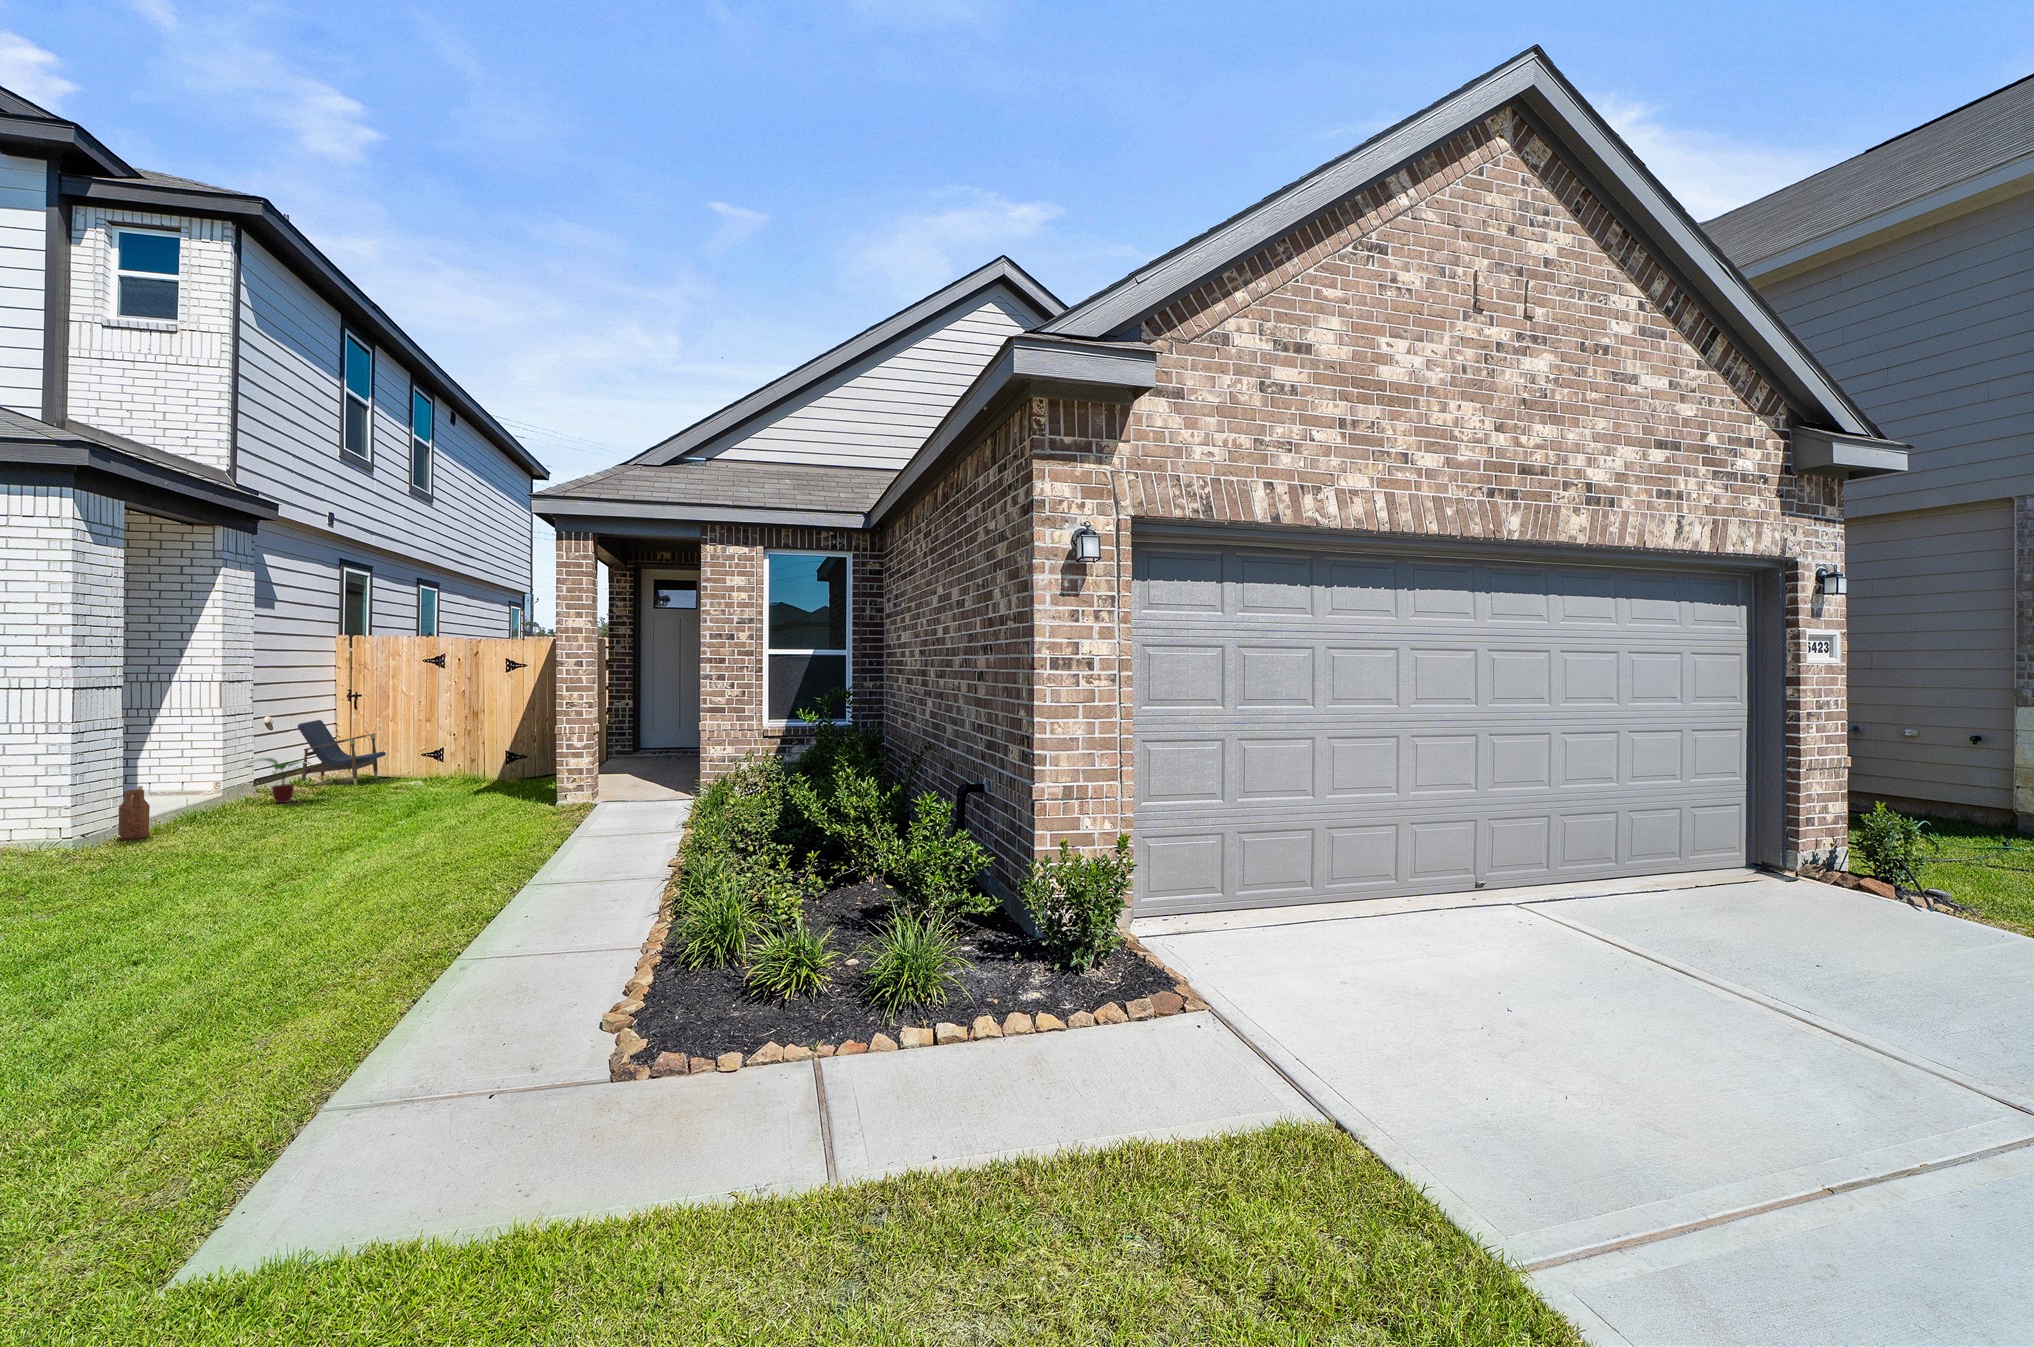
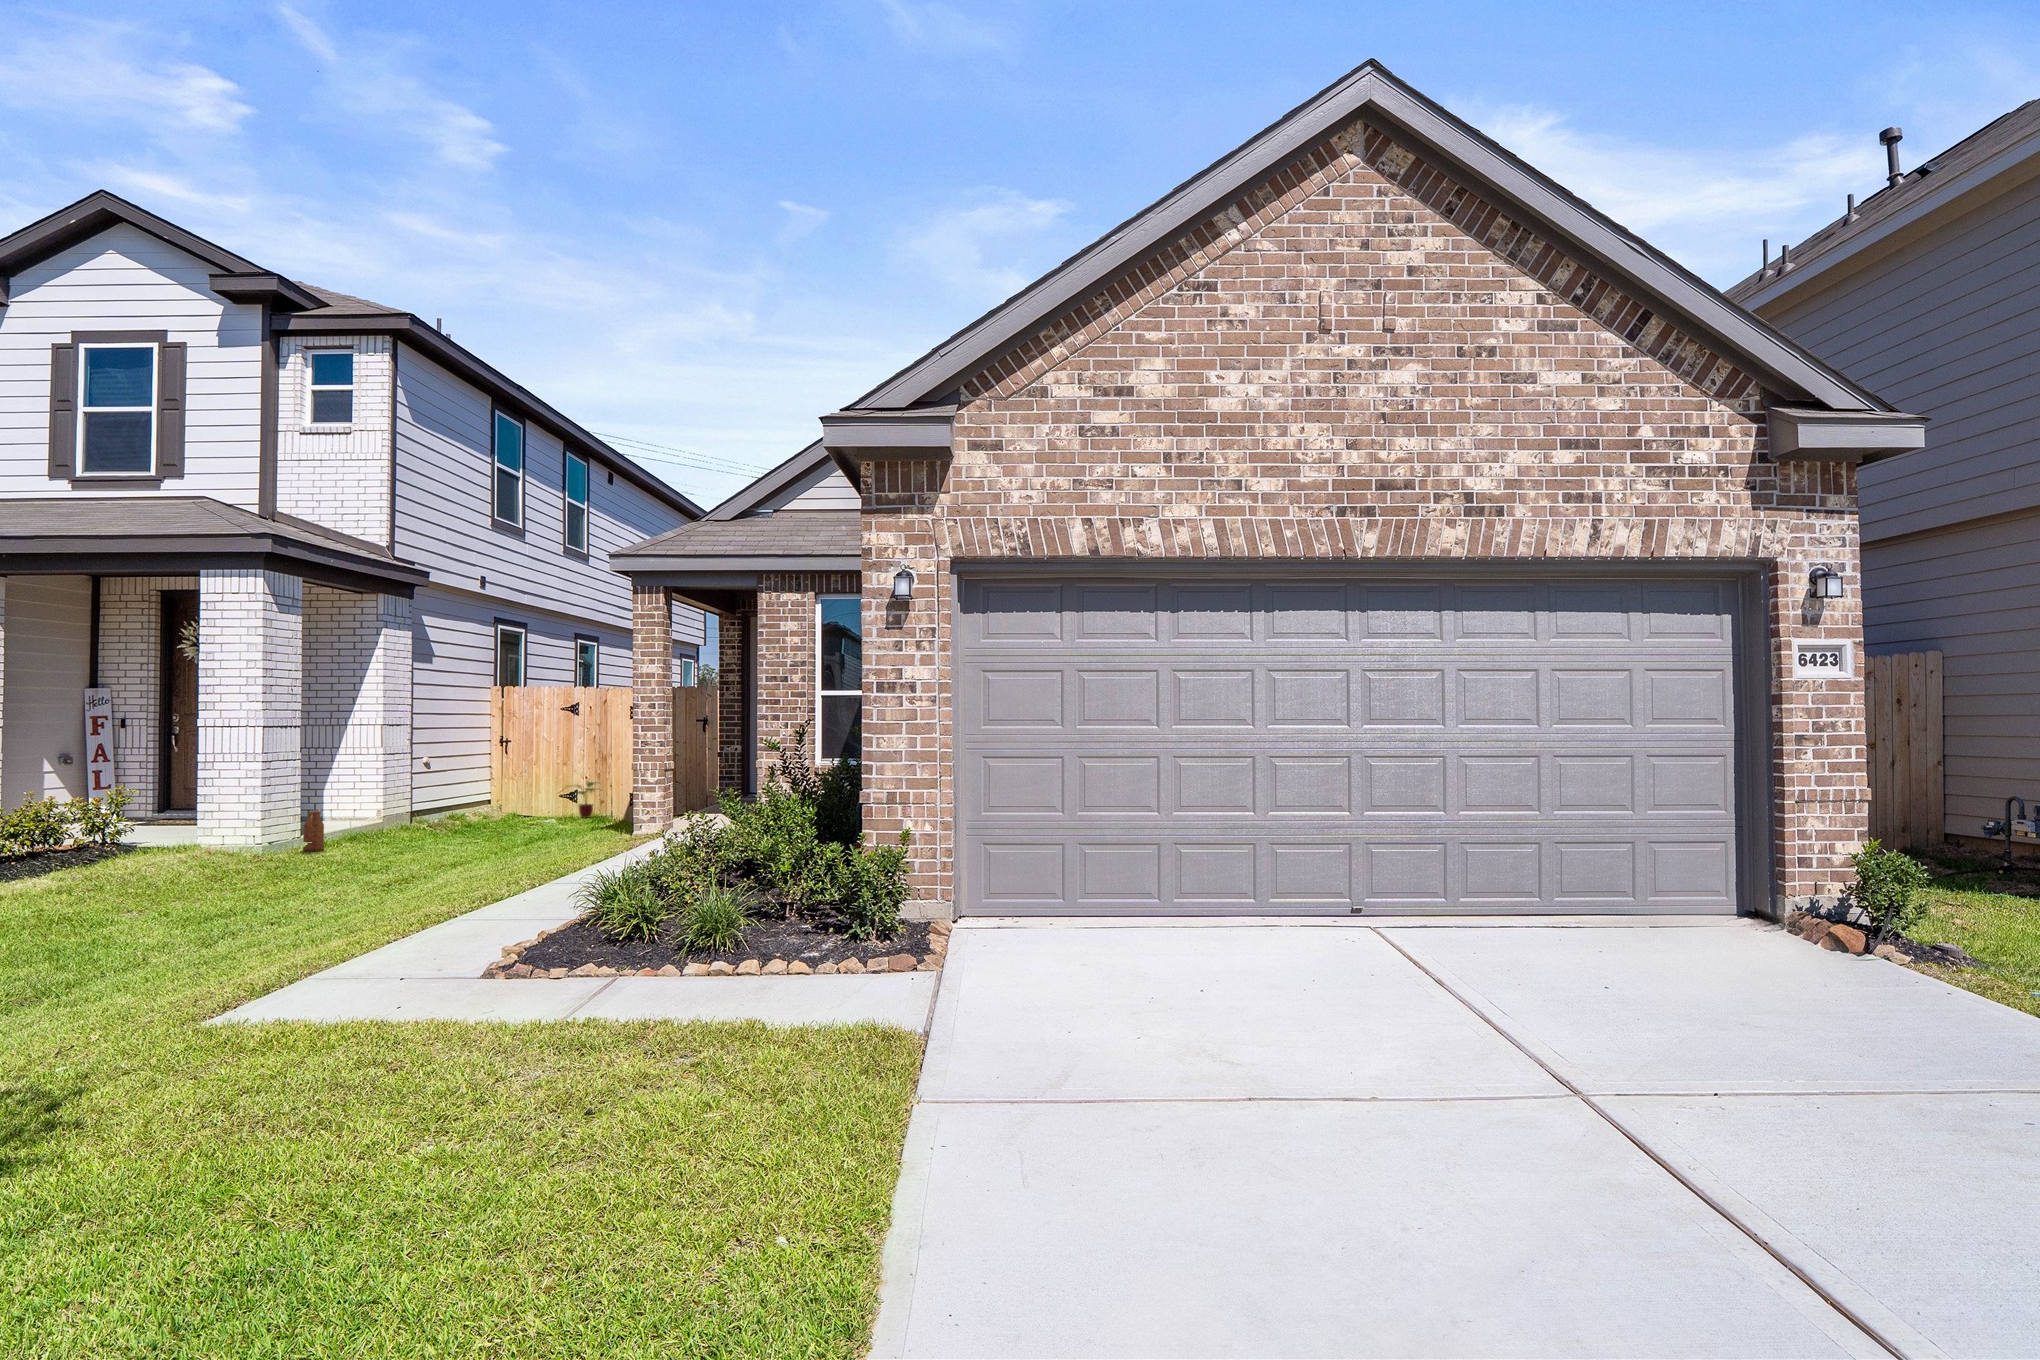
lounge chair: present [298,720,386,786] -> none [449,763,520,823]
potted plant: present [250,758,312,803] -> present [569,782,596,818]

